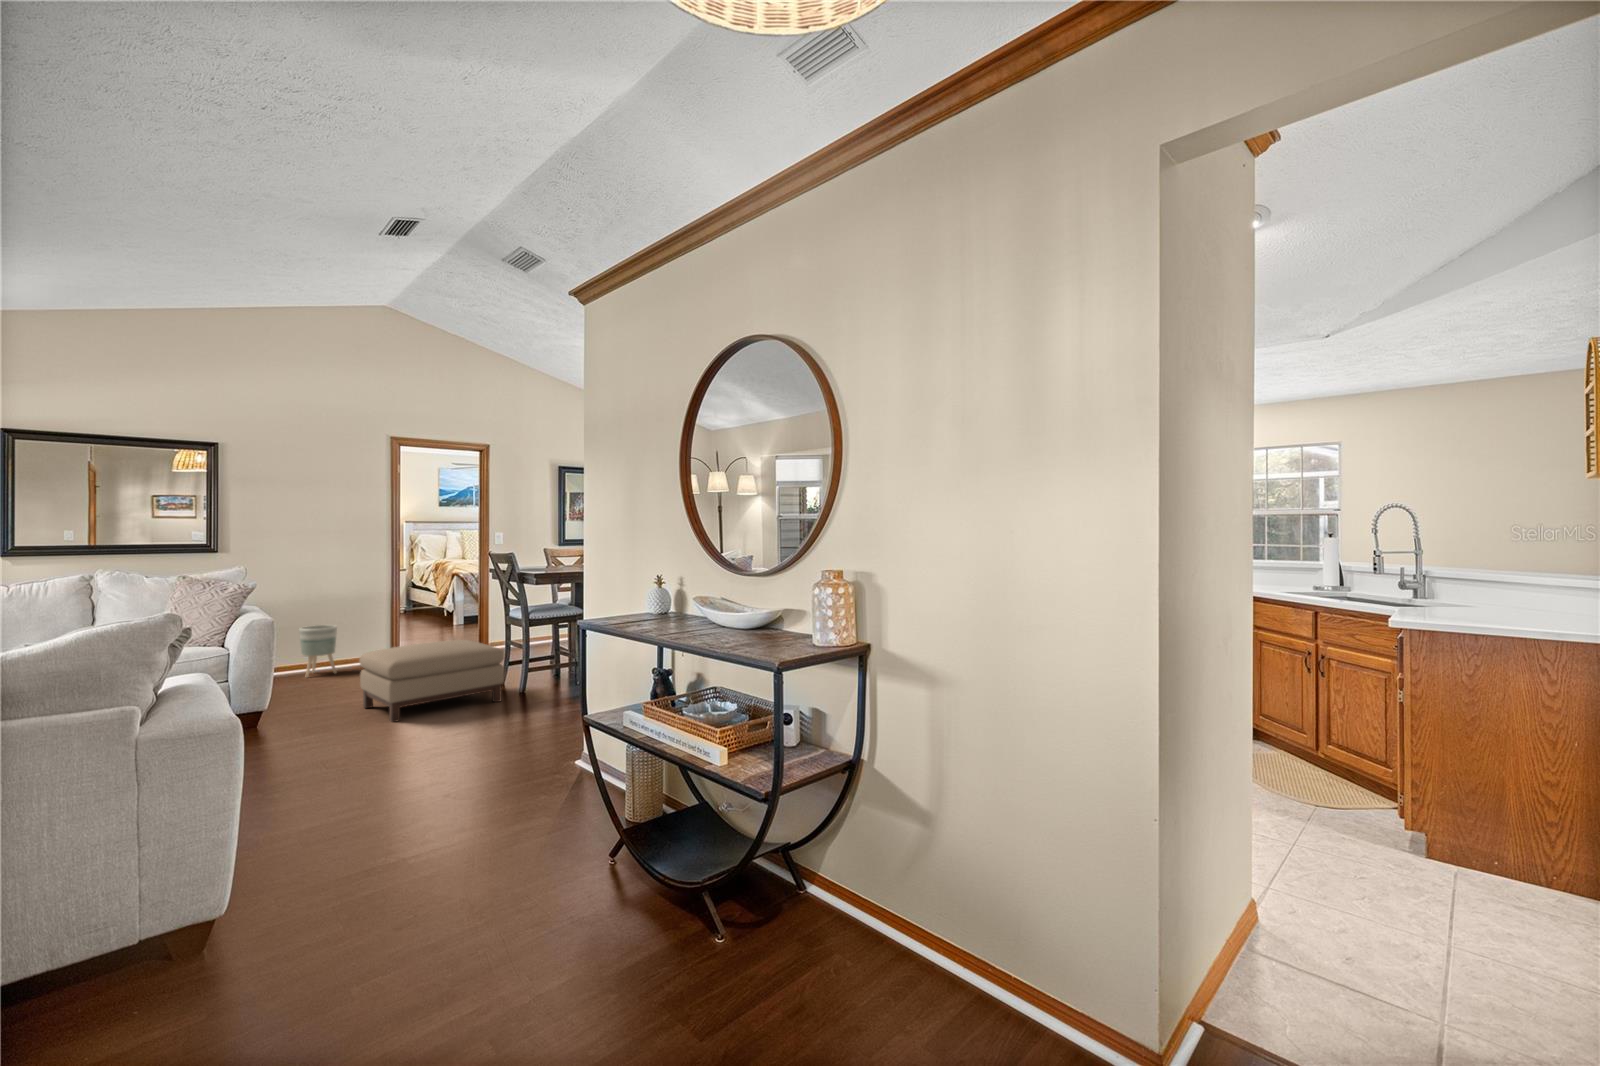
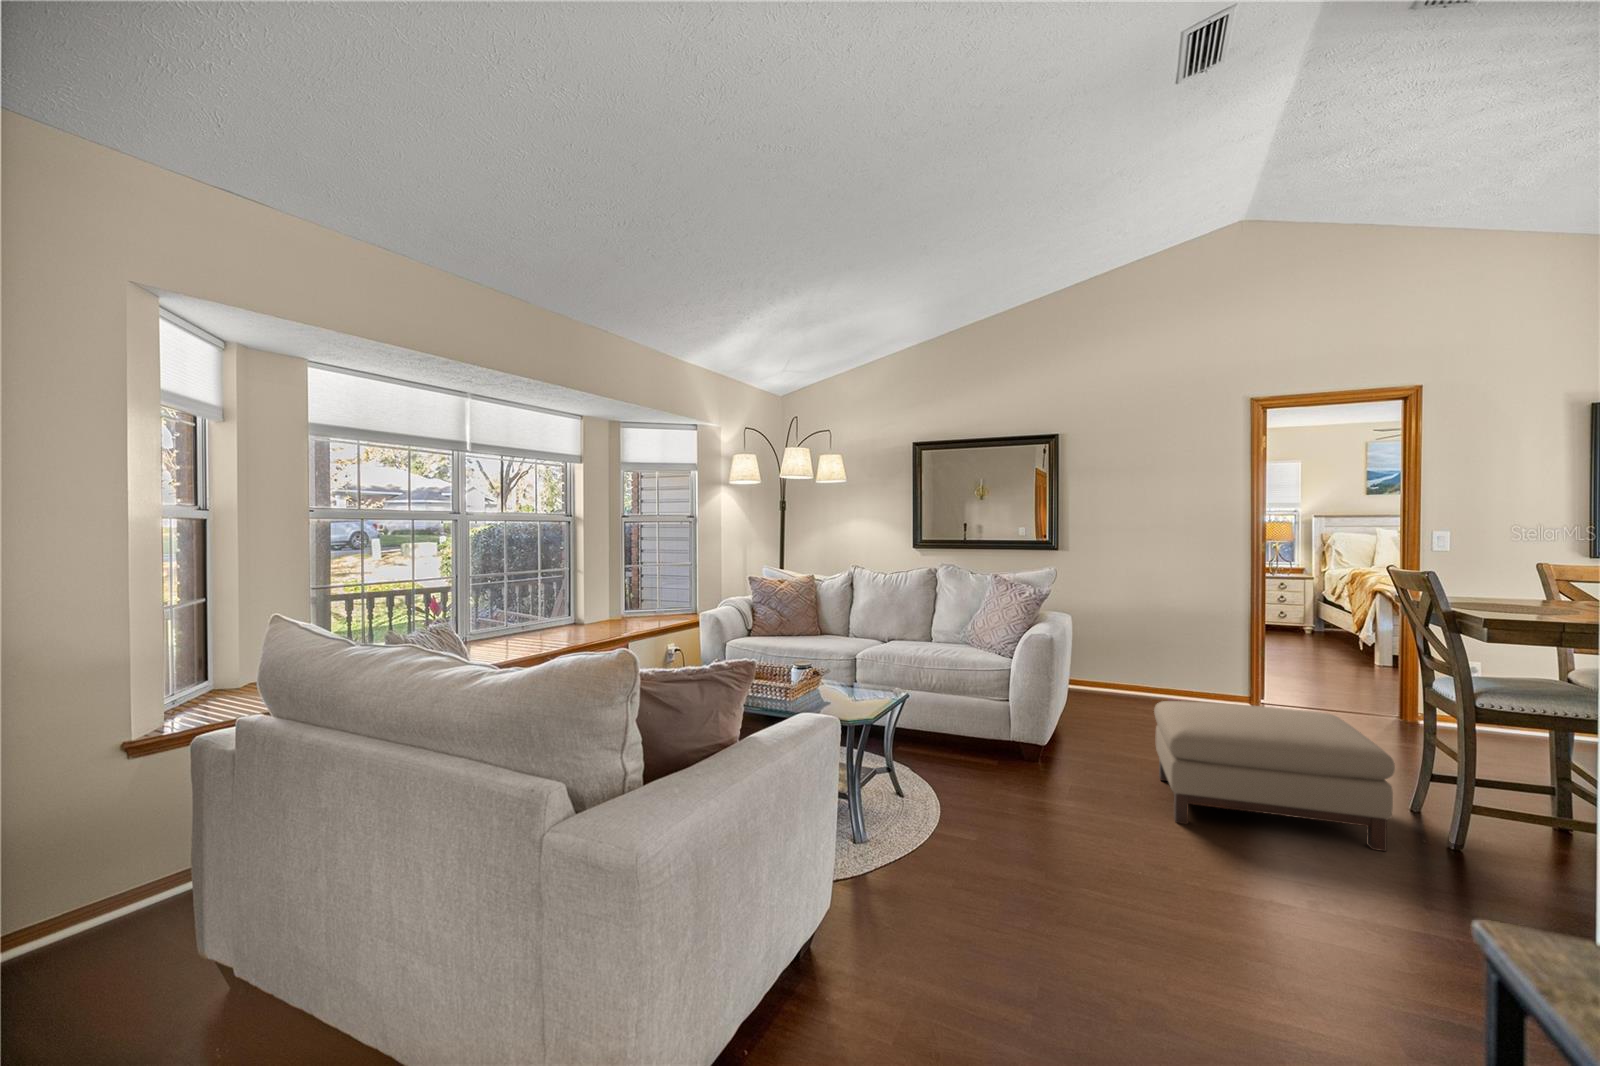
planter: present [299,625,337,677] -> none [1130,643,1173,708]

